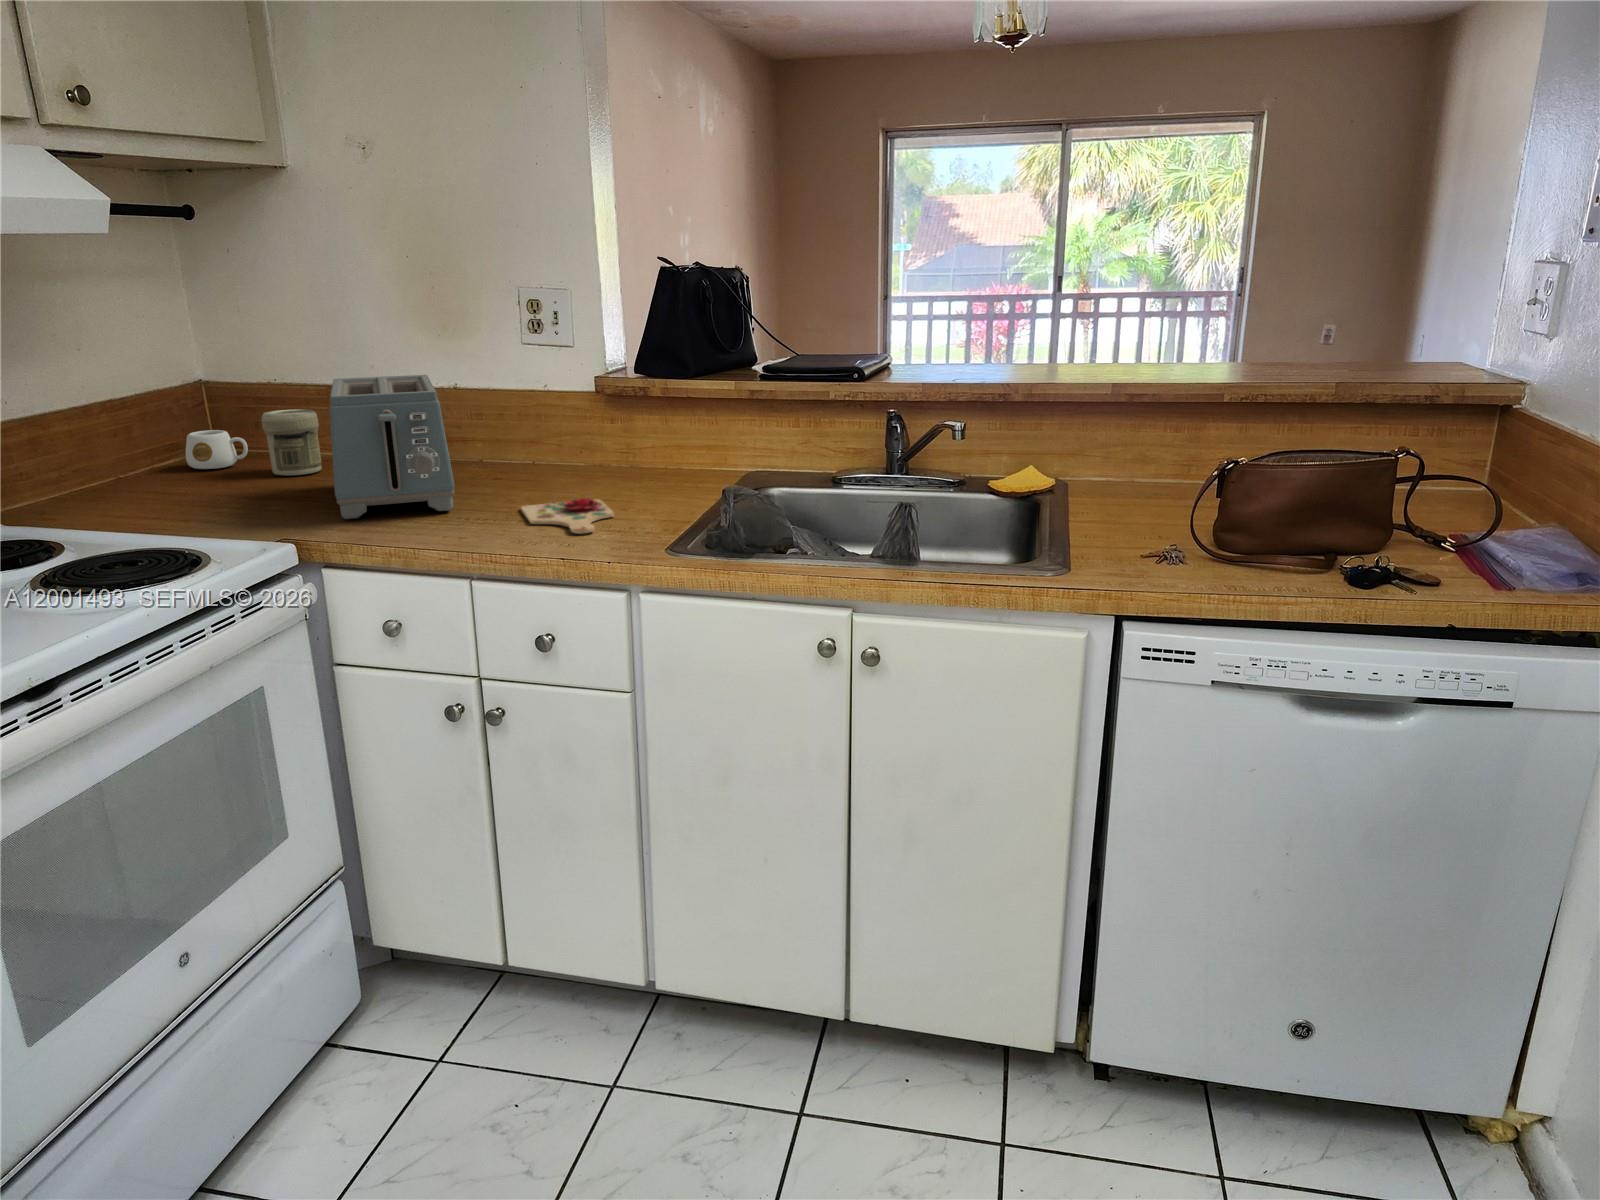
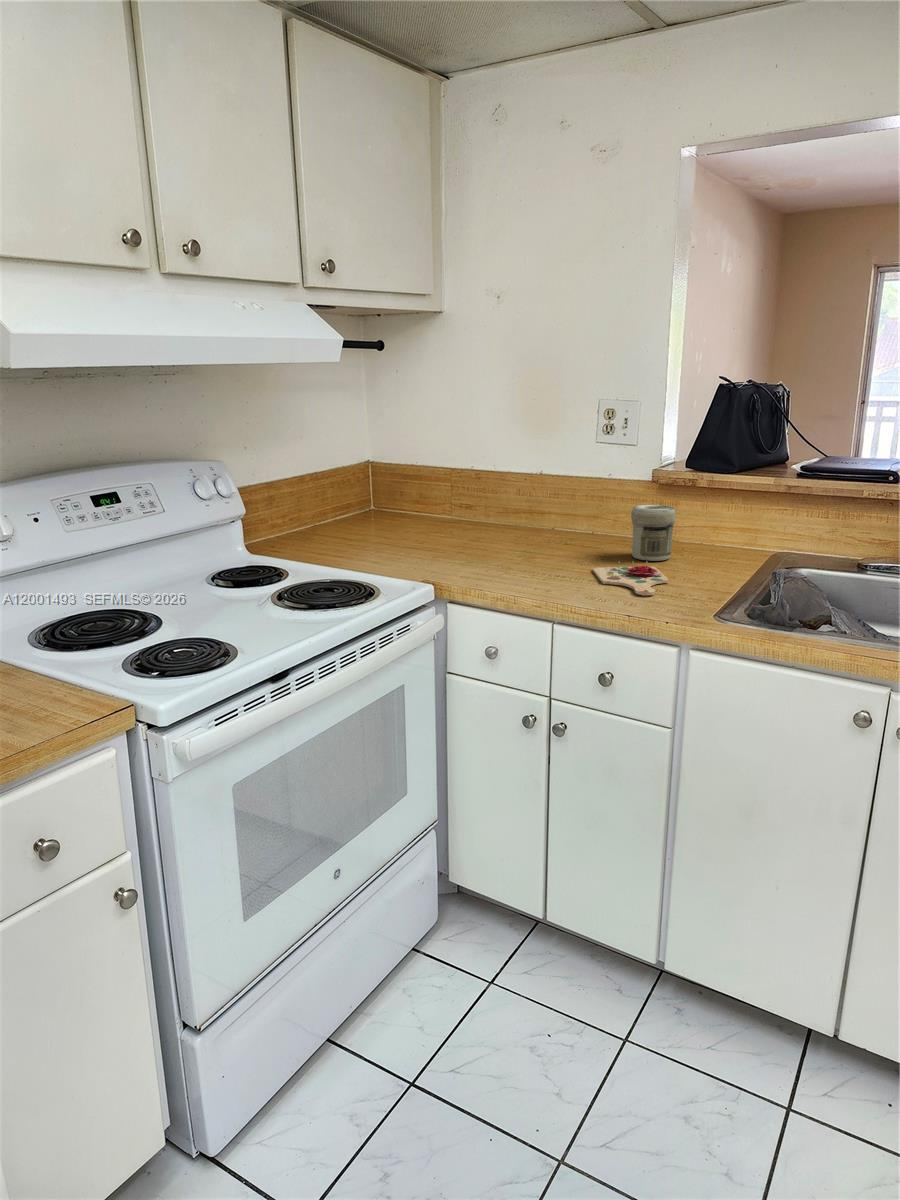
toaster: present [329,375,454,519] -> none [459,463,546,568]
jar: present [262,409,322,476] -> present [631,505,676,561]
mug: present [186,430,248,469] -> none [359,495,398,522]

